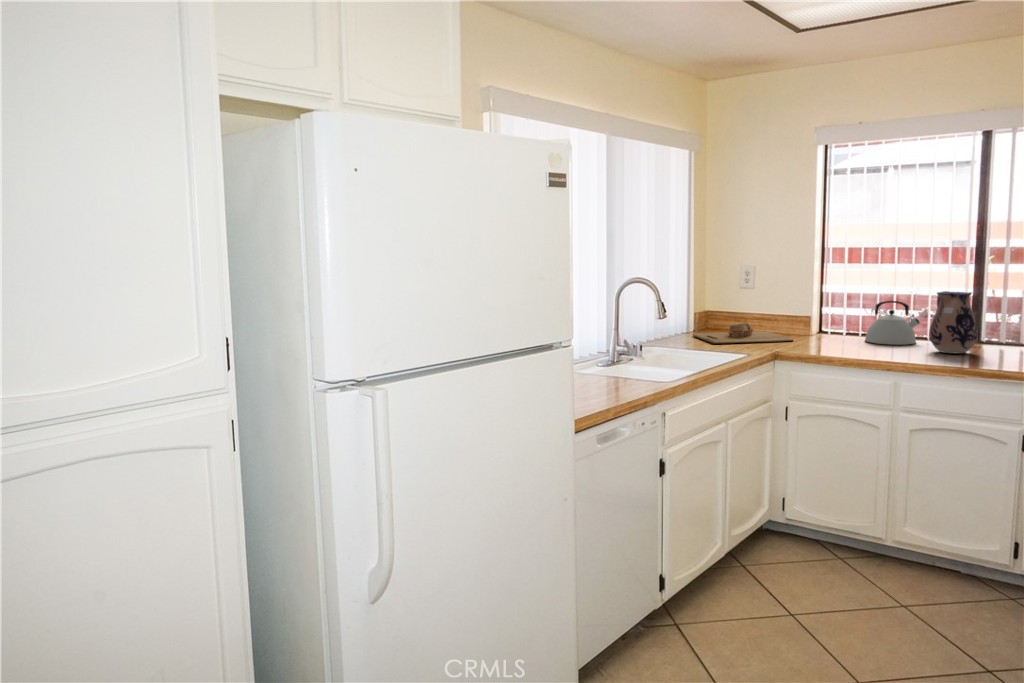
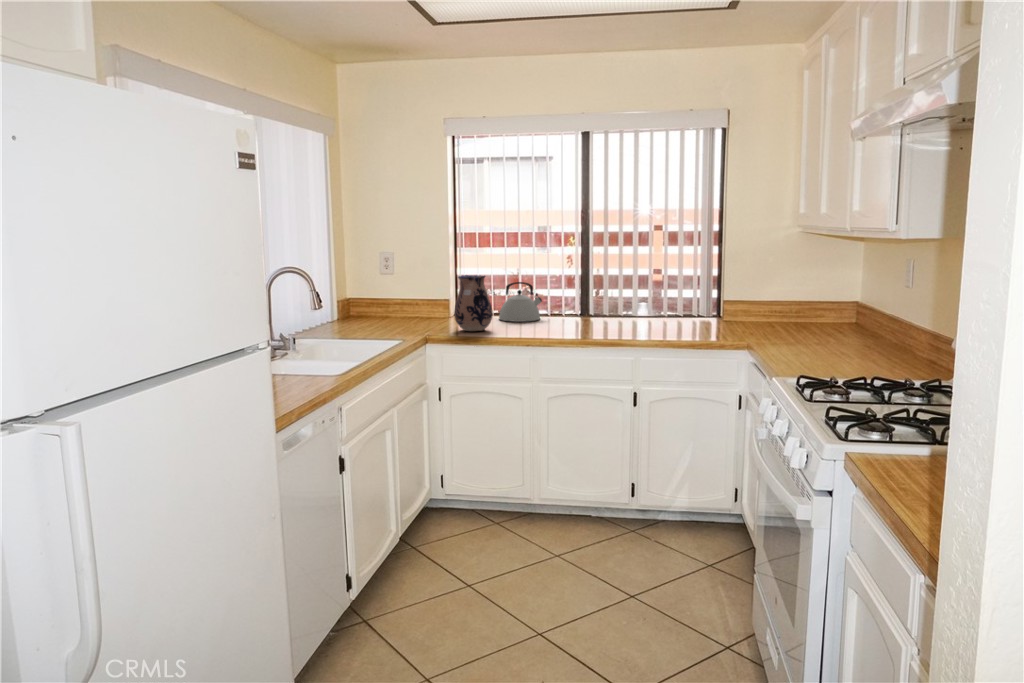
ceramic pitcher: present [929,291,978,354] -> present [454,275,493,331]
cutting board: present [693,323,794,344] -> none [340,308,439,331]

